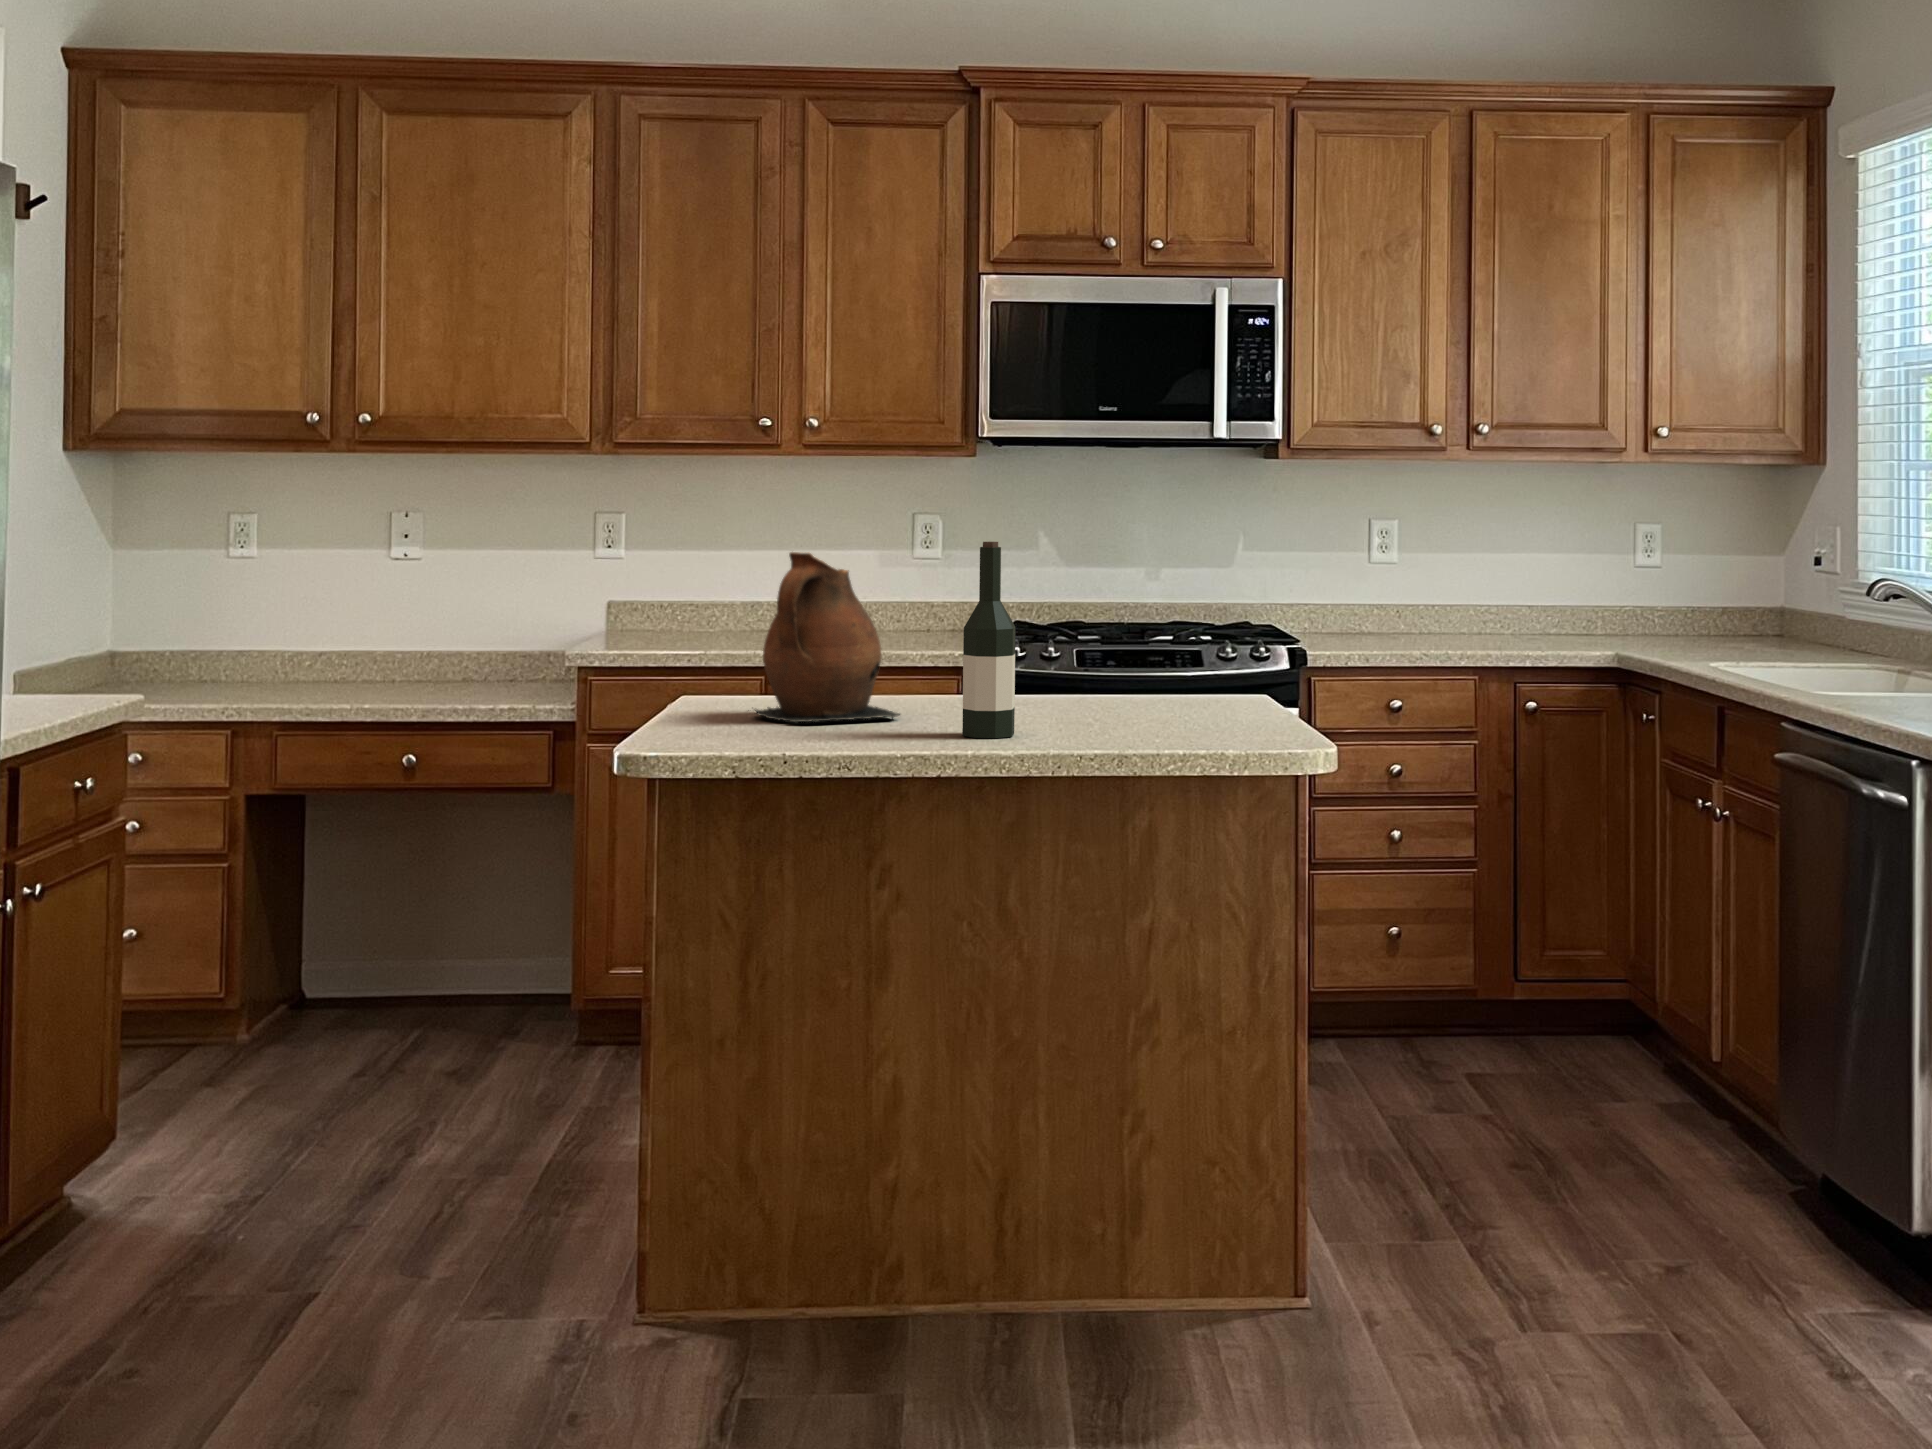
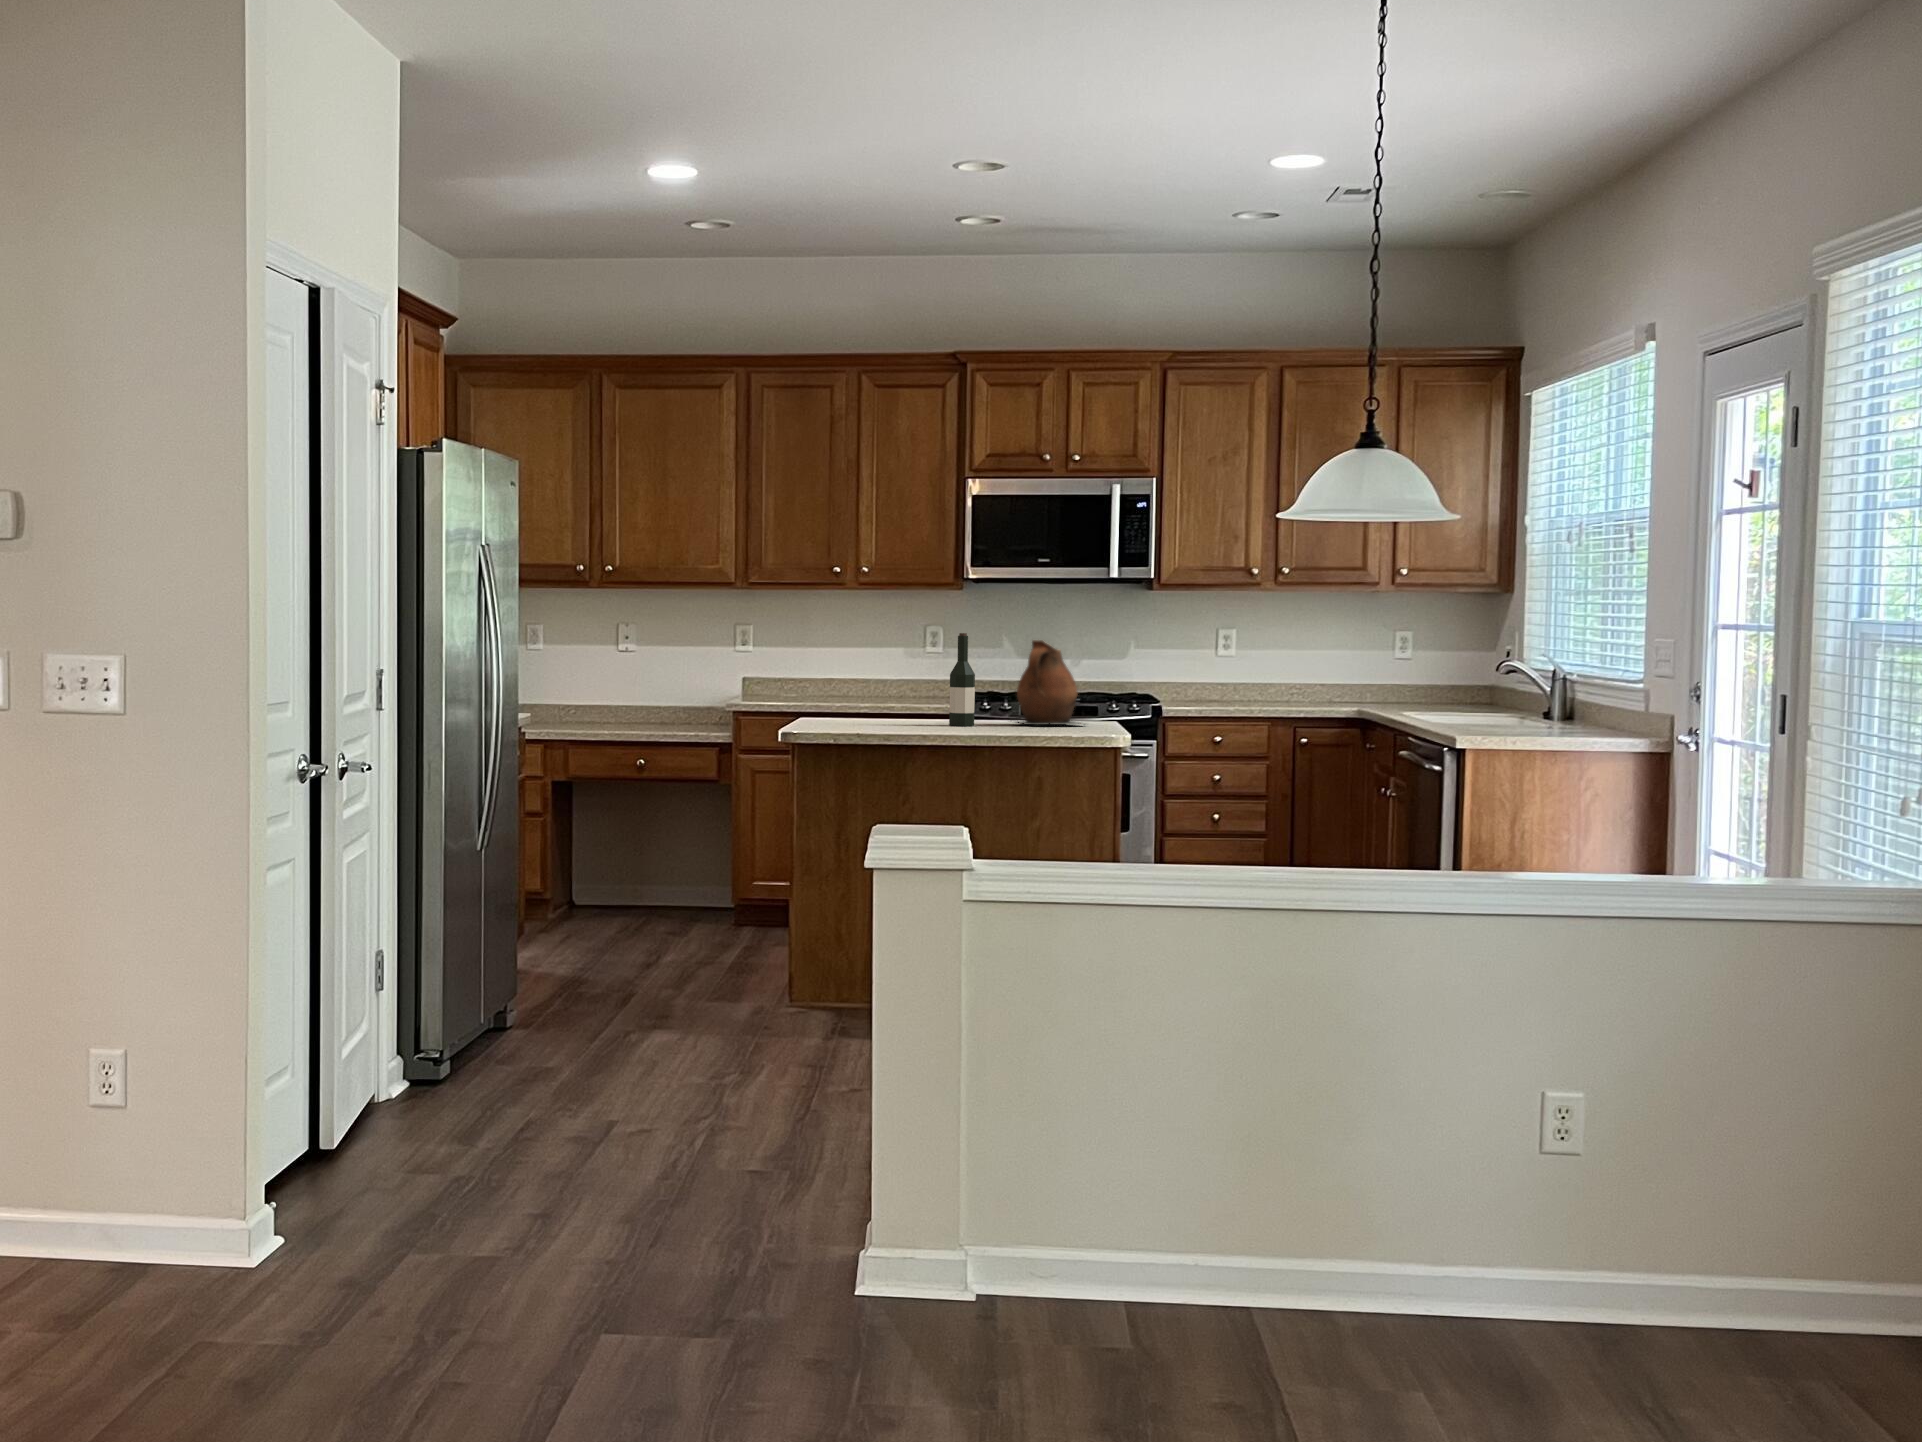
ceramic pitcher: present [748,552,900,722] -> present [1017,640,1080,725]

